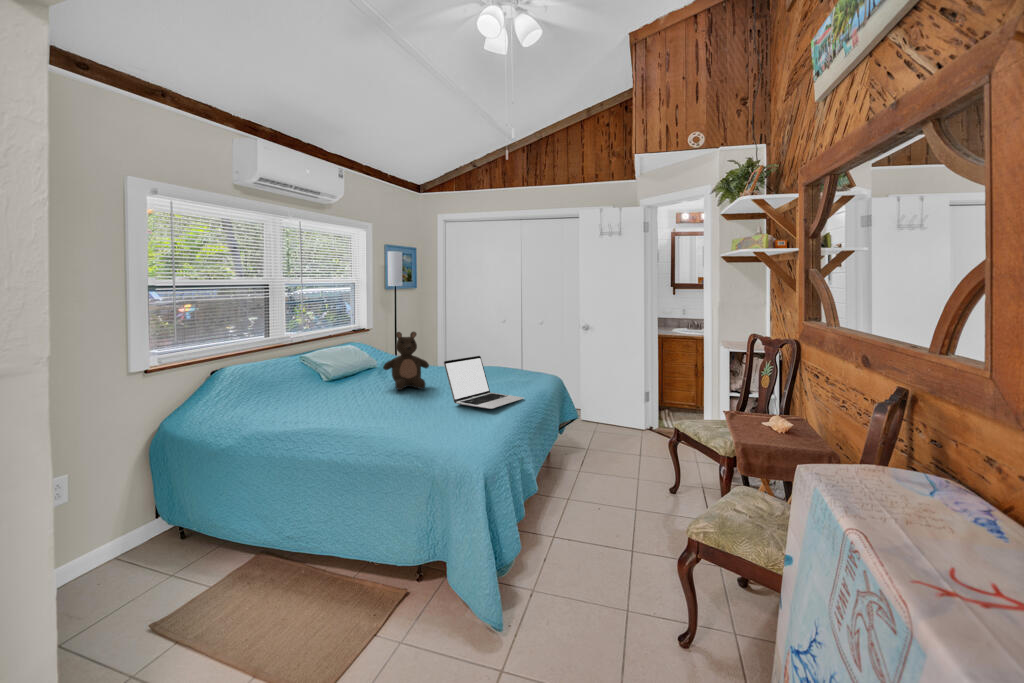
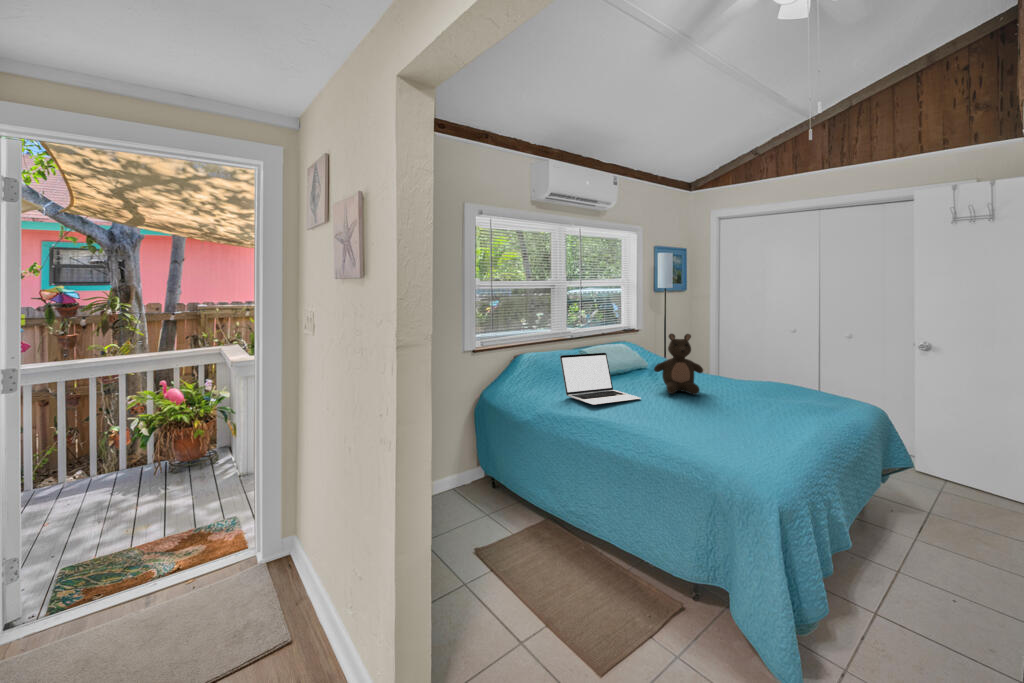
laptop: present [444,356,524,409] -> present [560,353,641,405]

